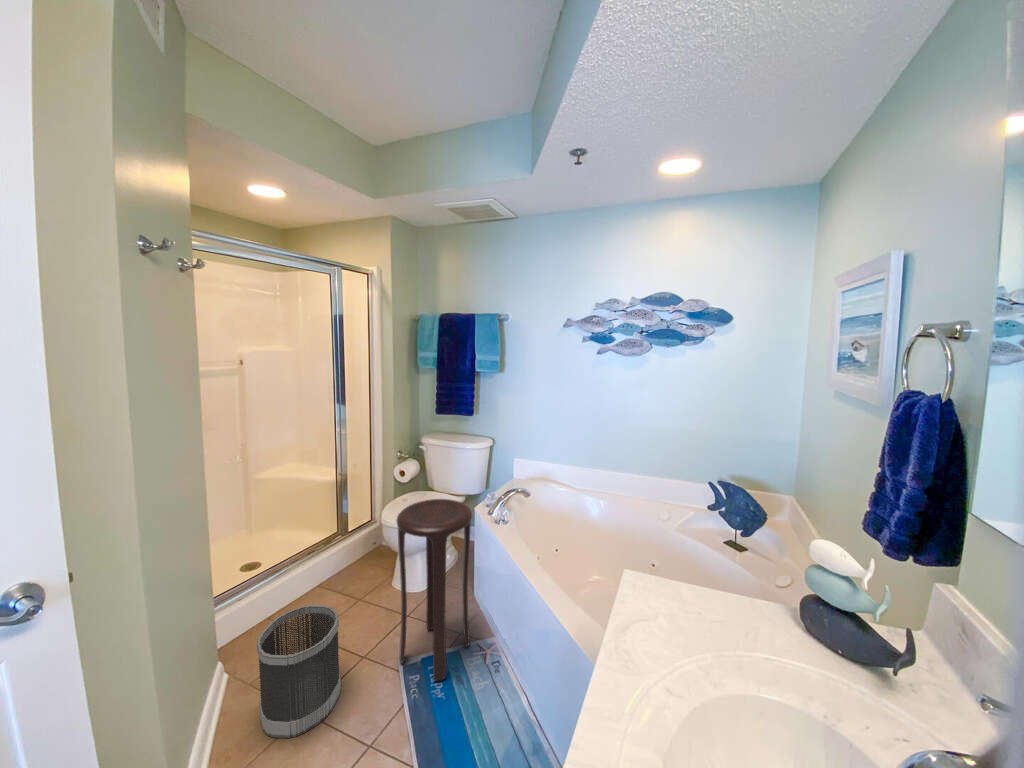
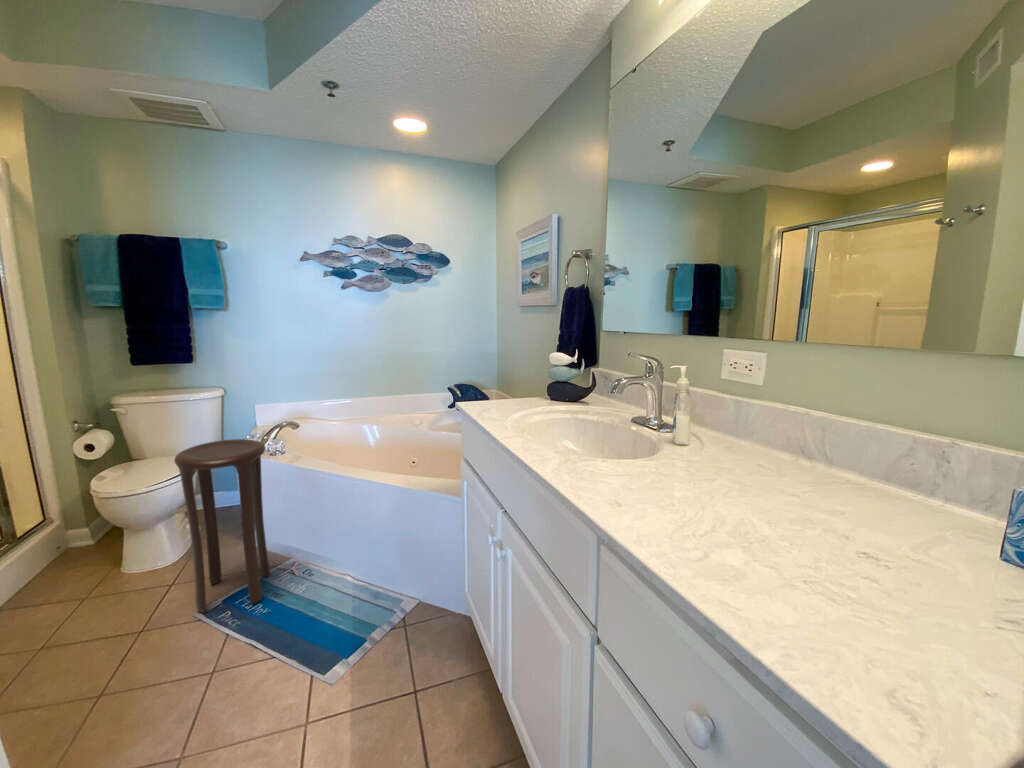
wastebasket: present [257,605,341,738] -> none [26,578,148,720]

